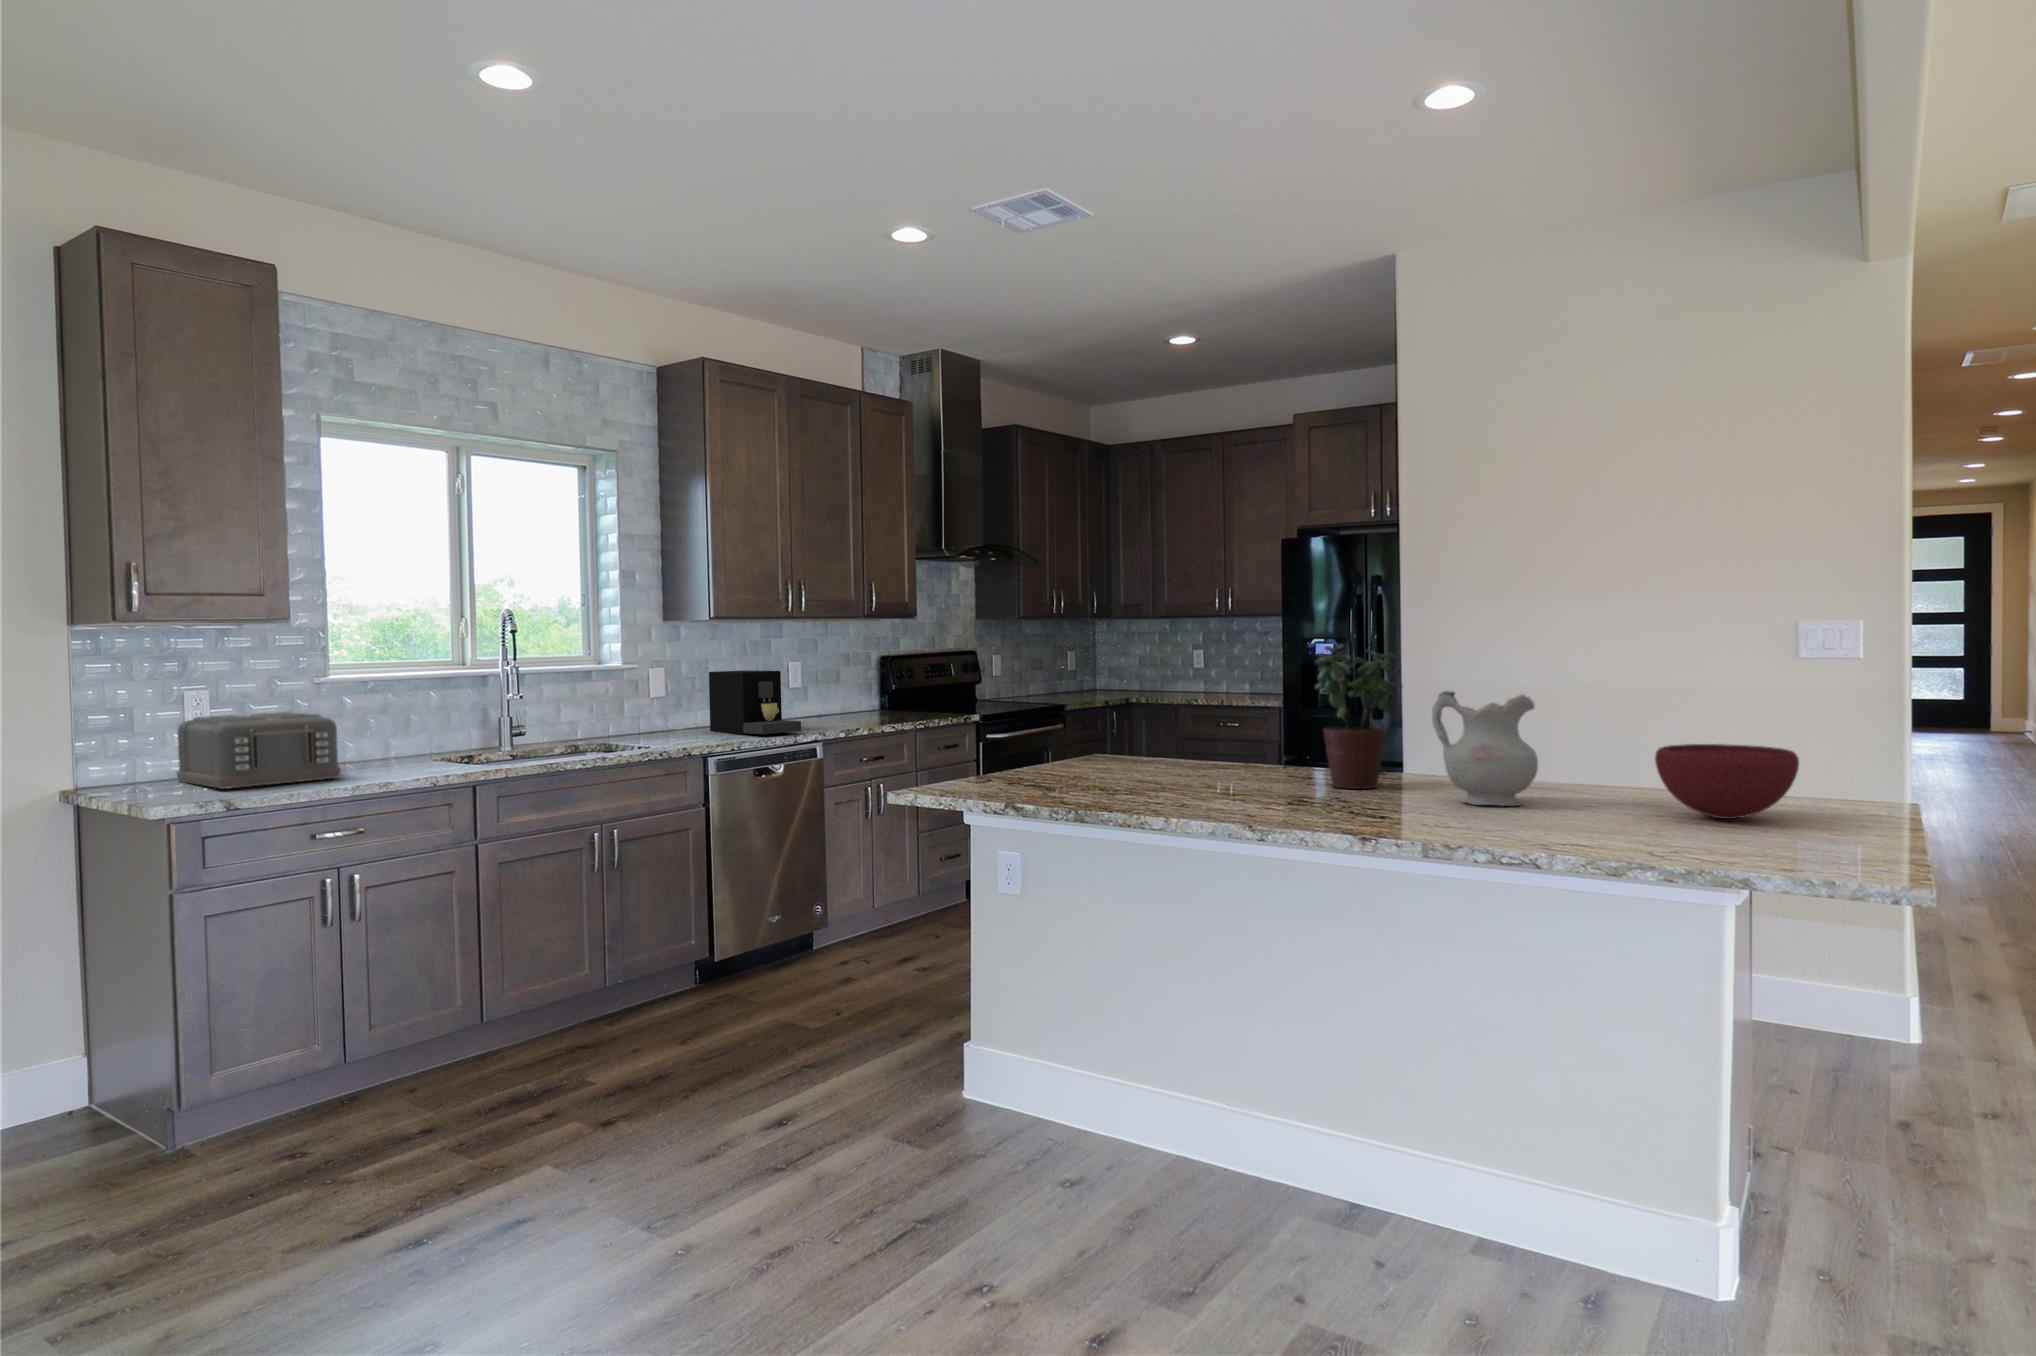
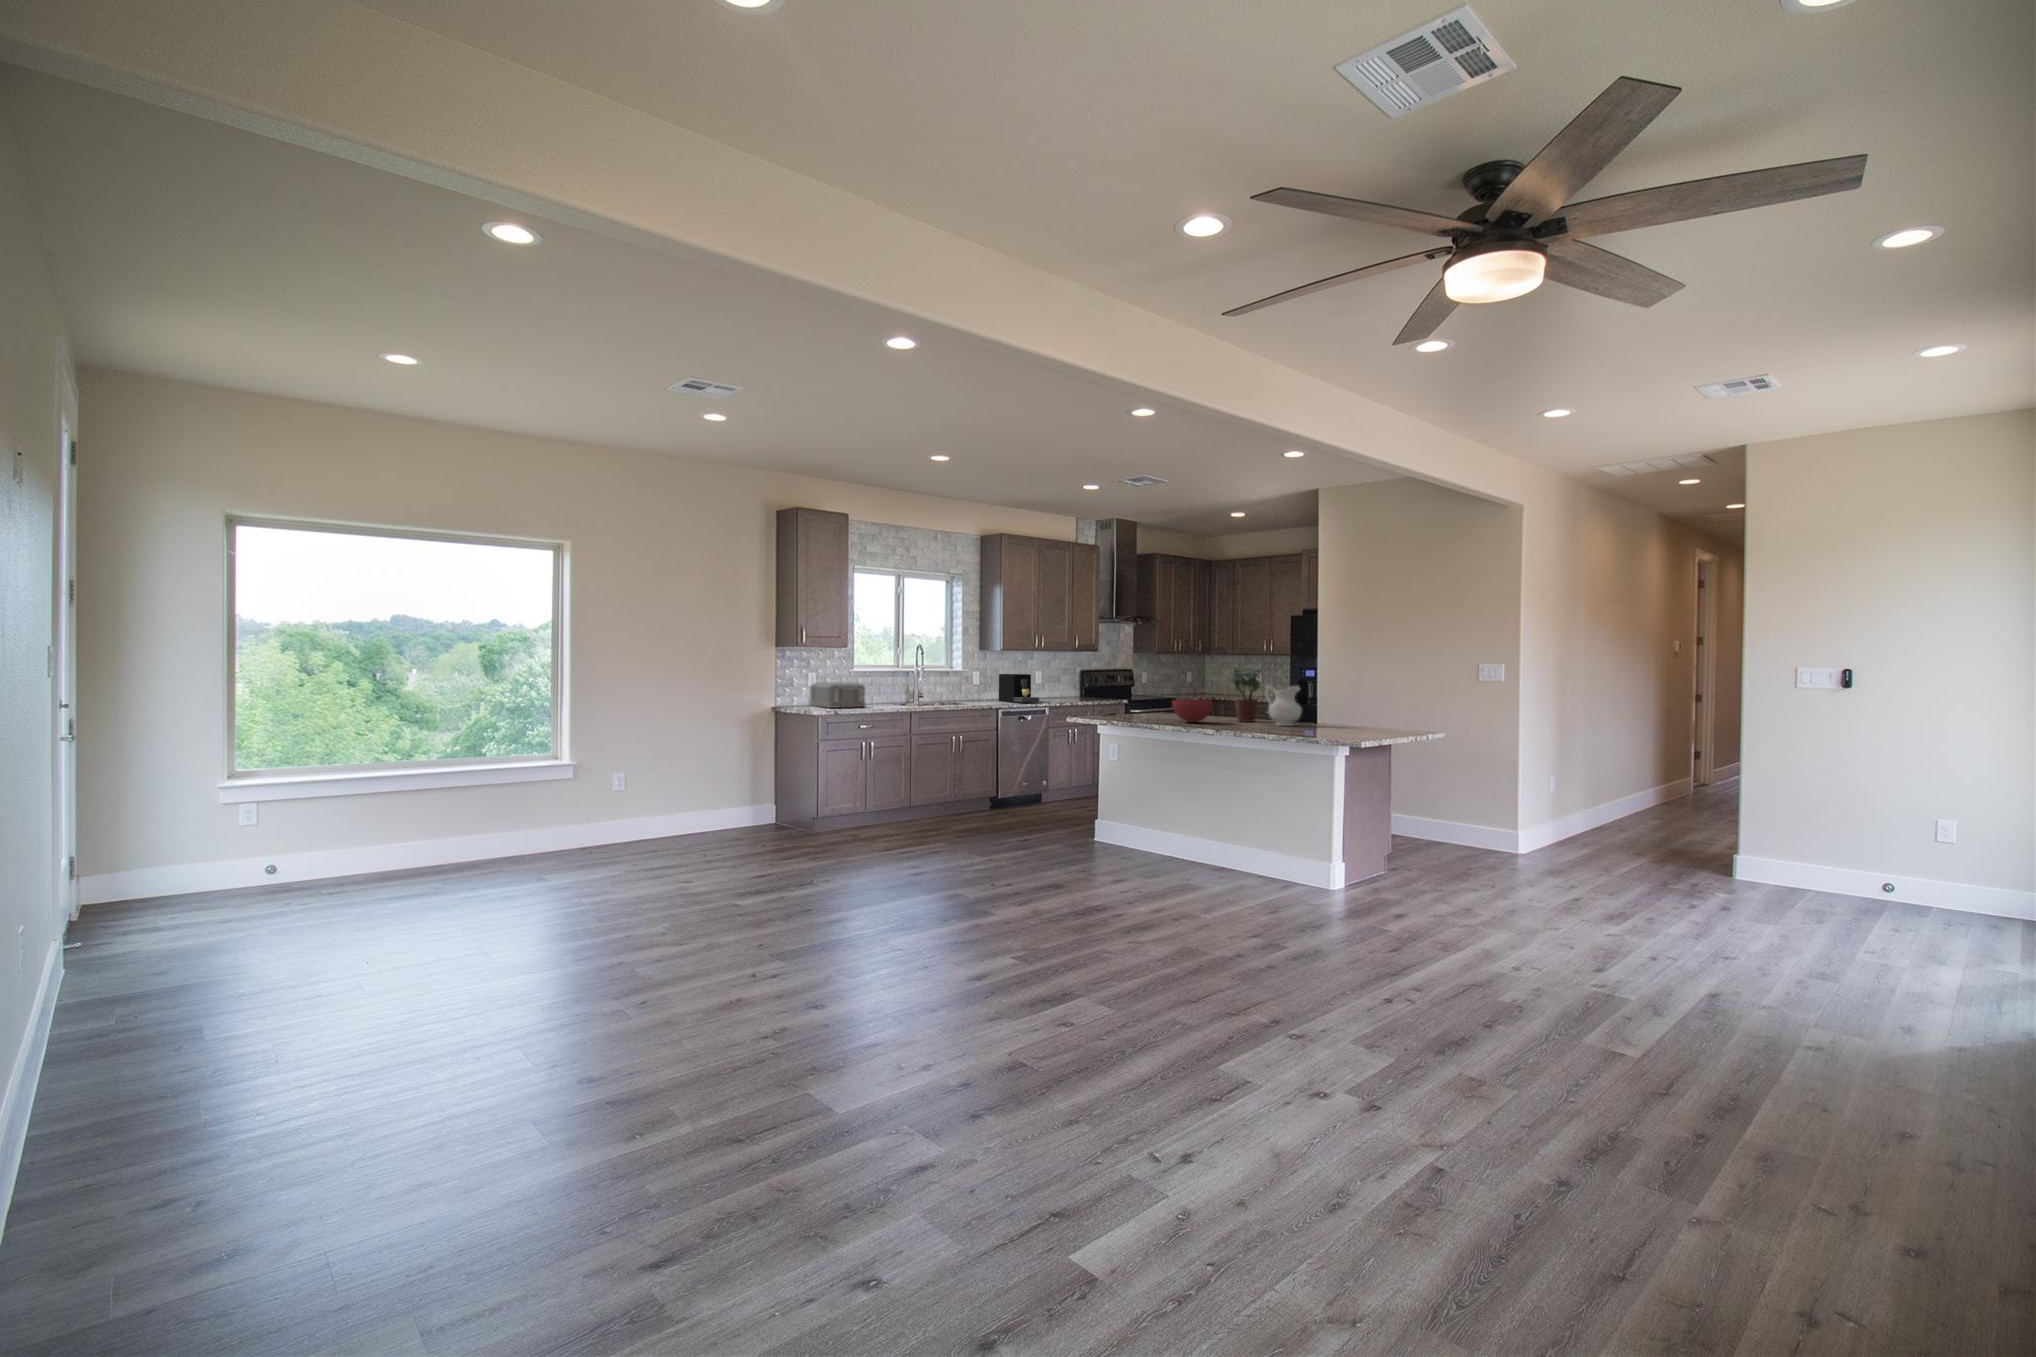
bowl: present [1655,744,1799,819] -> present [1172,700,1213,723]

